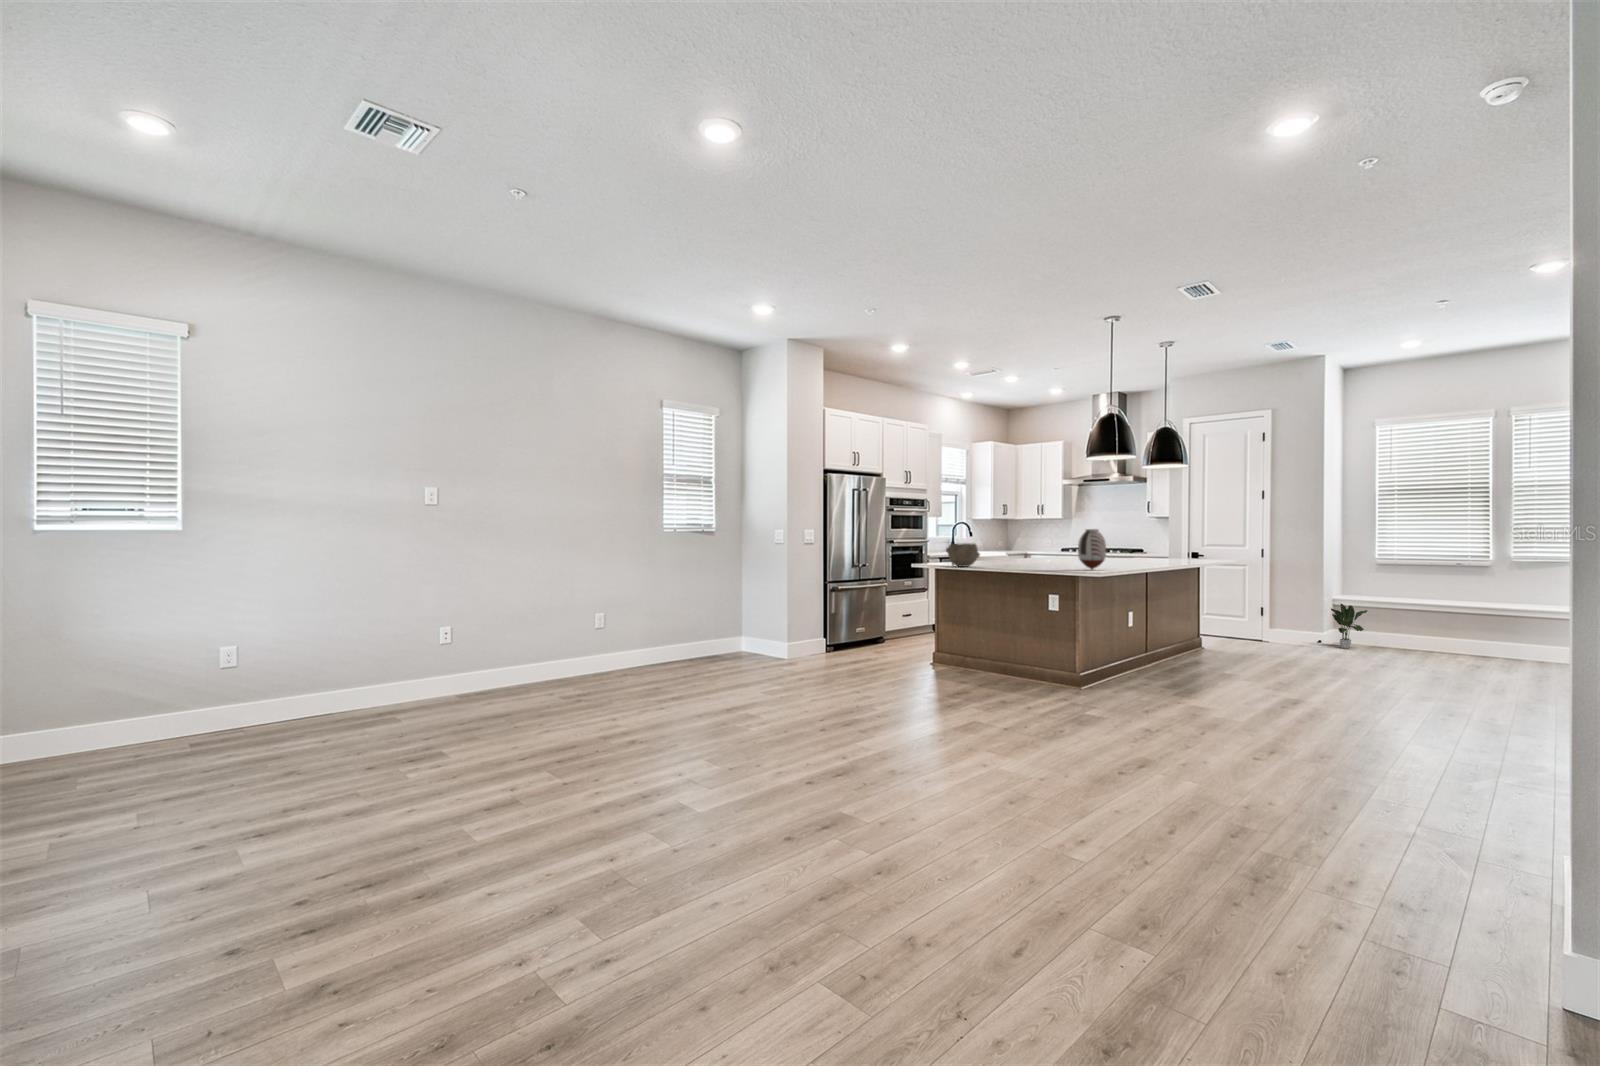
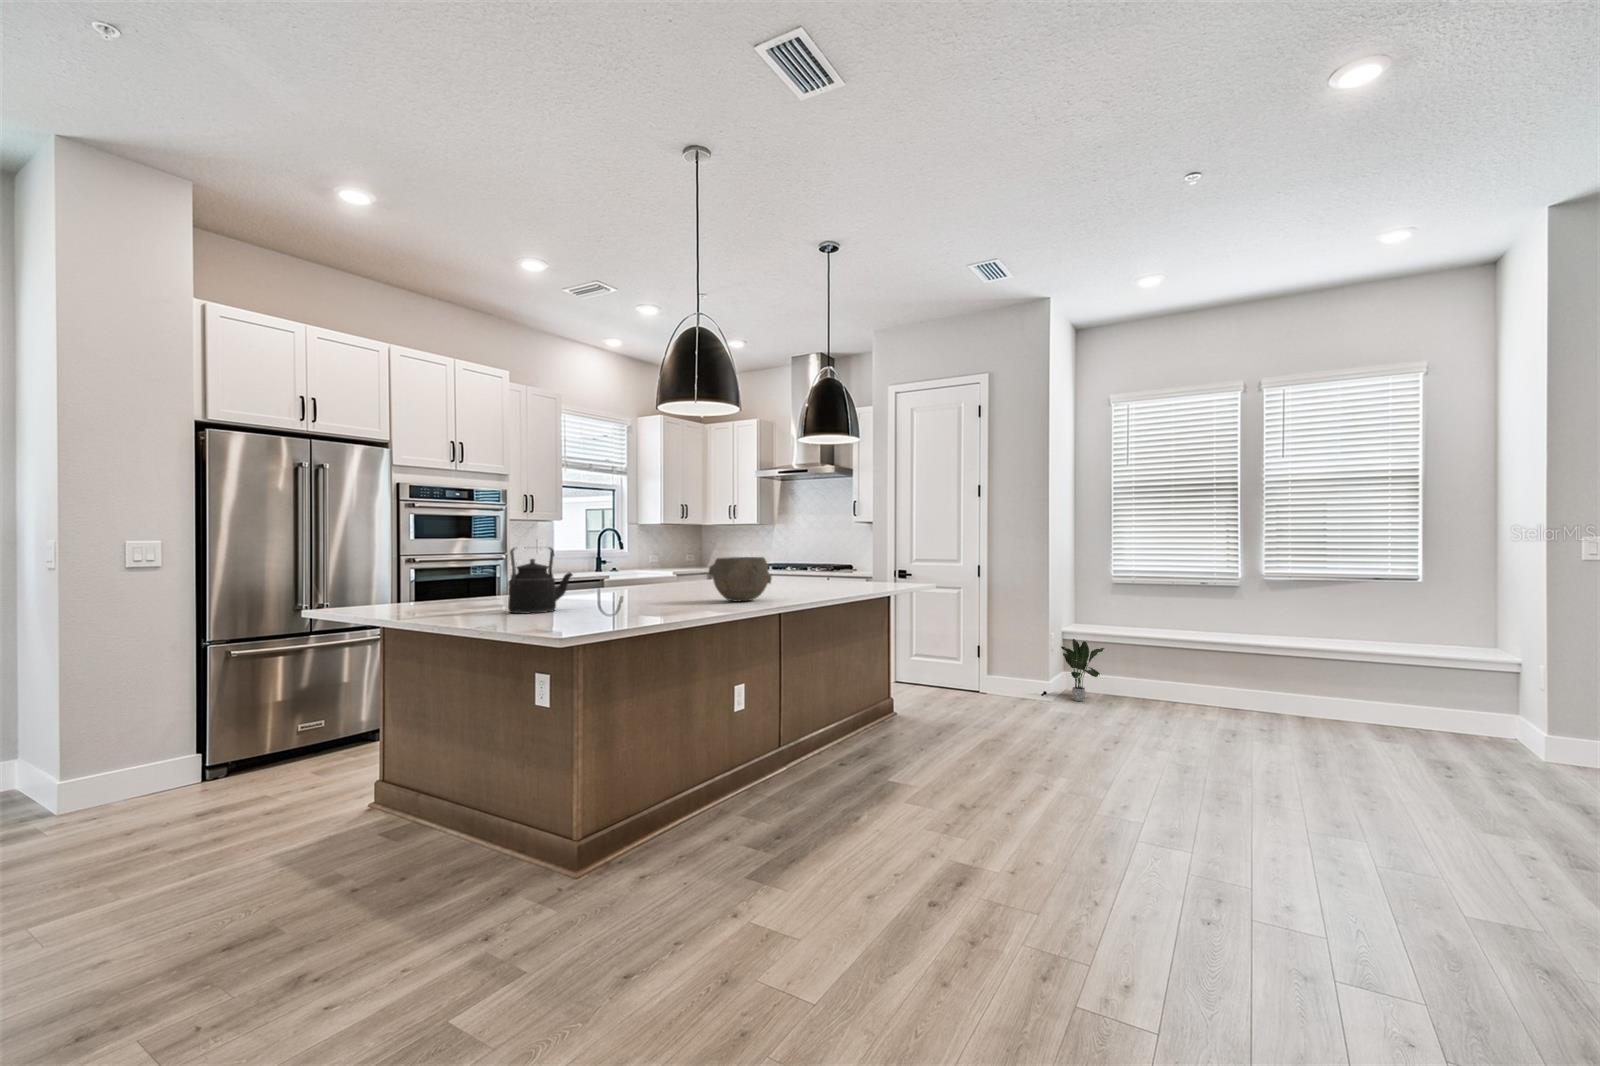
vase: present [1078,529,1106,569] -> none [581,535,636,617]
kettle: none [1020,535,1048,569] -> present [508,547,572,614]
bowl: present [946,543,980,567] -> present [709,557,772,601]

